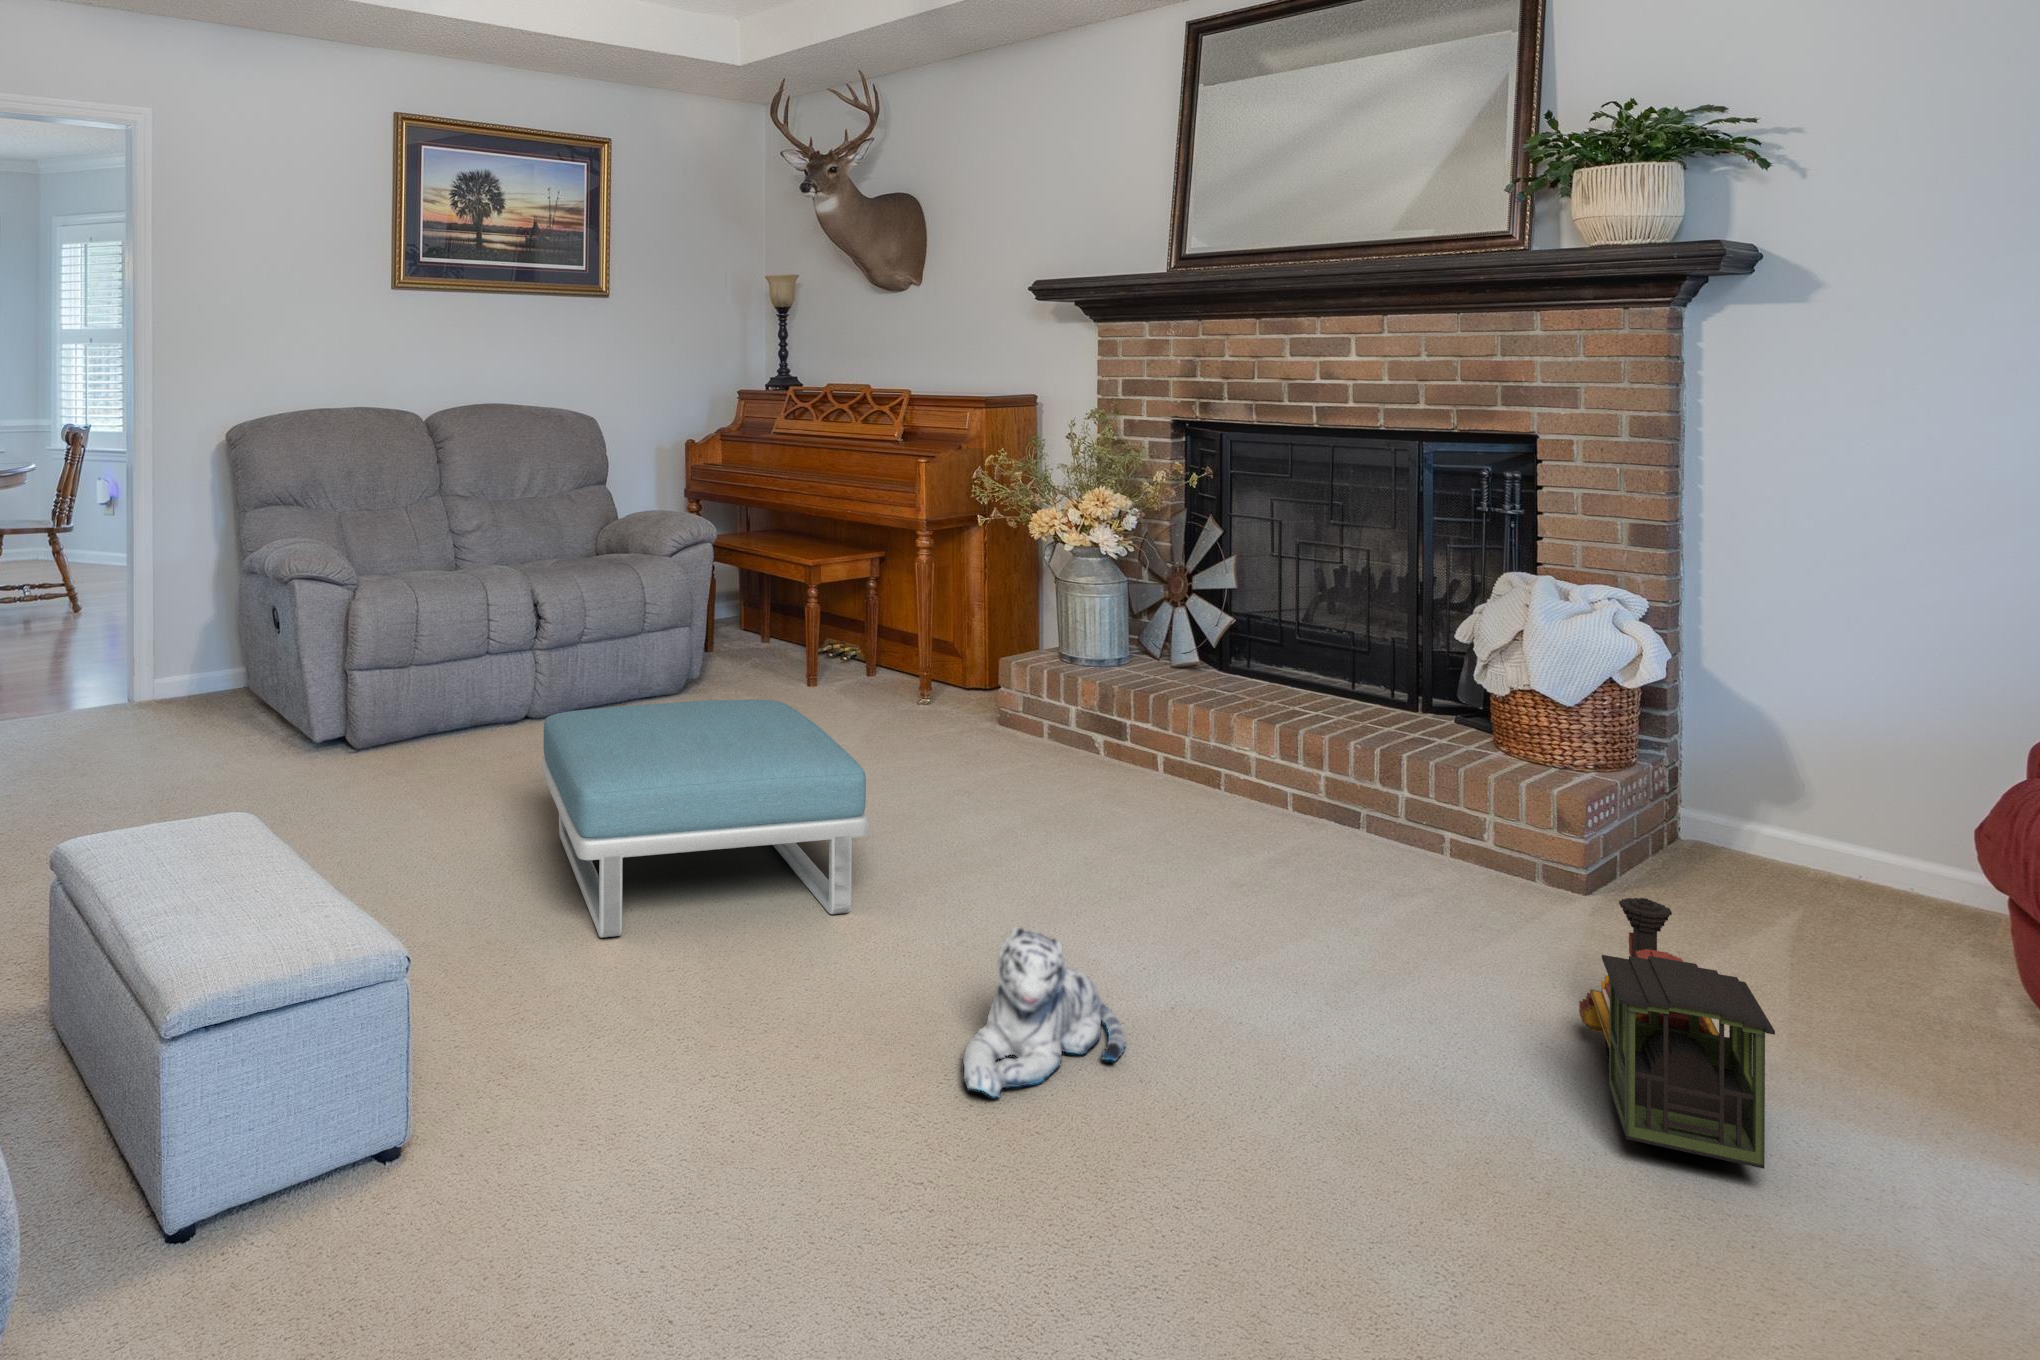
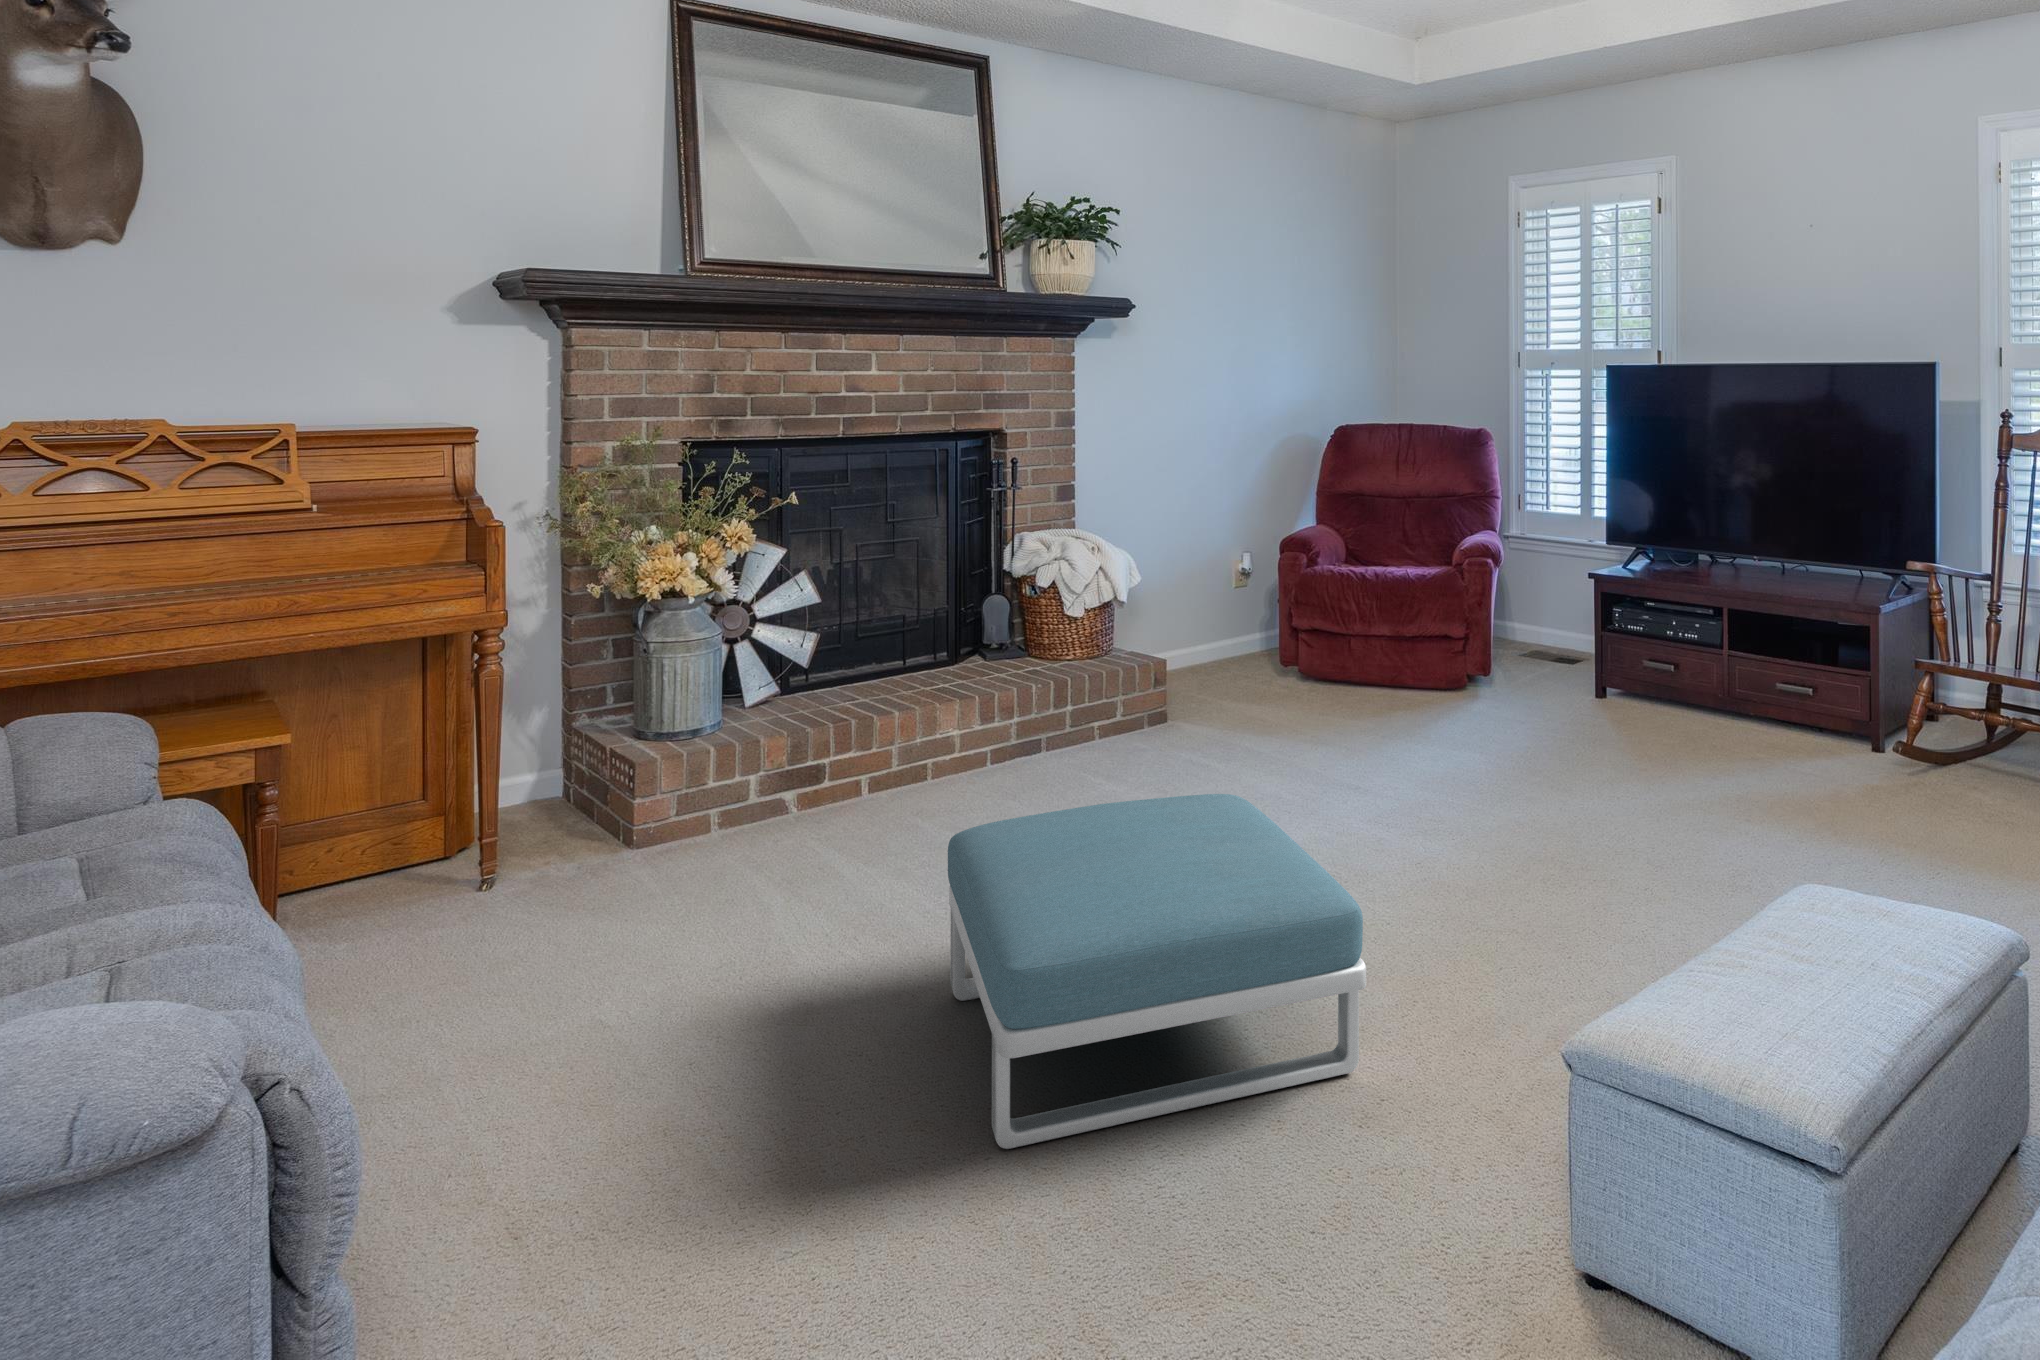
toy train: present [1579,898,1775,1169] -> none [1365,662,1515,762]
plush toy: present [963,927,1125,1097] -> none [1401,787,1559,901]

